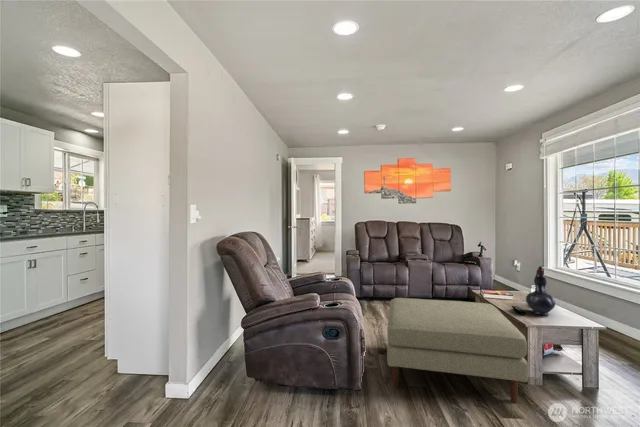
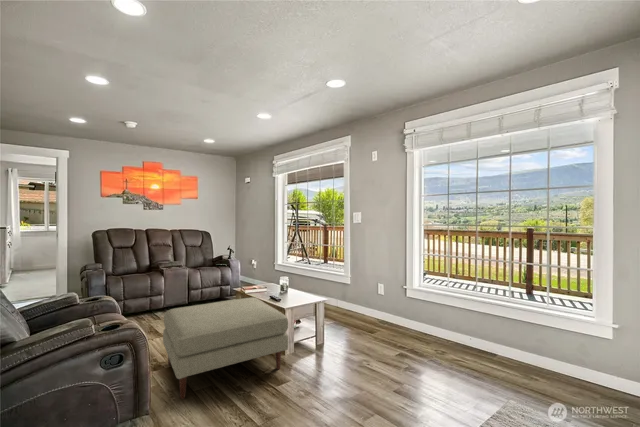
decorative vase: present [526,266,555,315] -> none [278,262,296,298]

